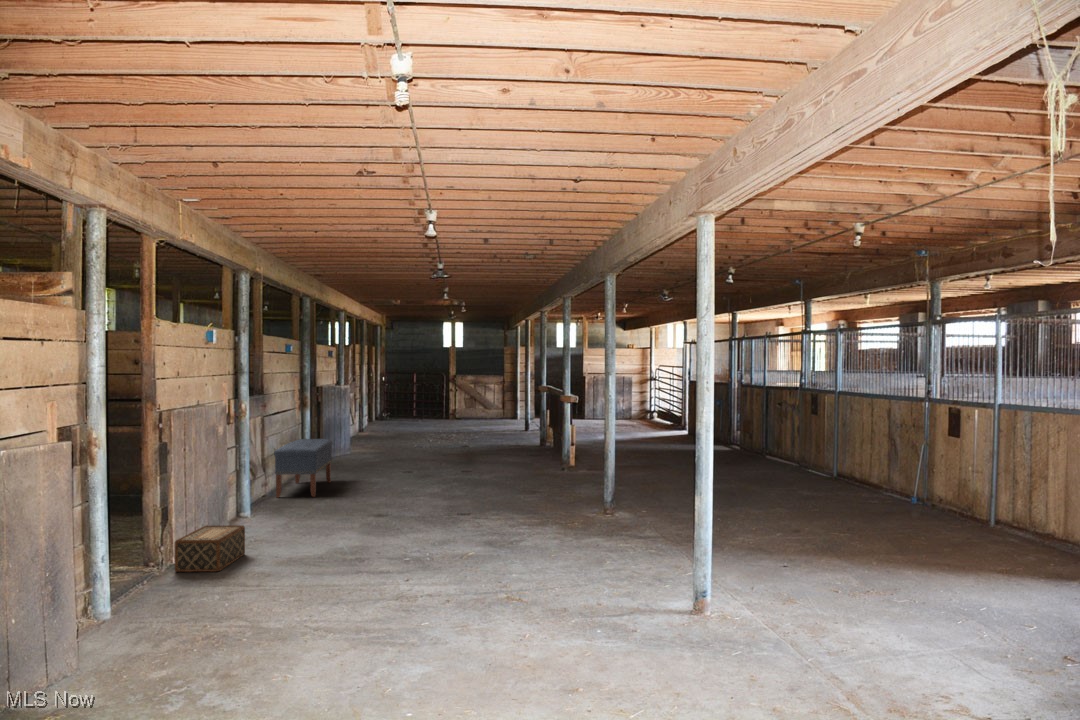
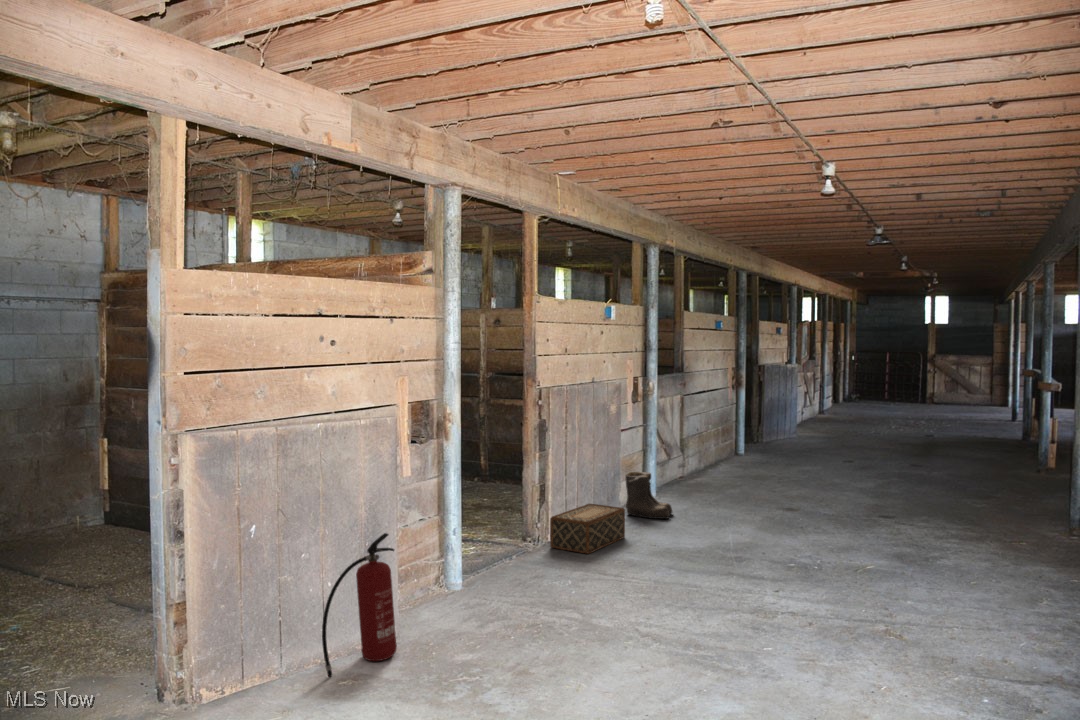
bench: present [274,439,332,498] -> none [692,419,760,480]
boots: none [230,492,278,536] -> present [626,472,672,519]
fire extinguisher: none [24,556,90,704] -> present [322,533,397,677]

